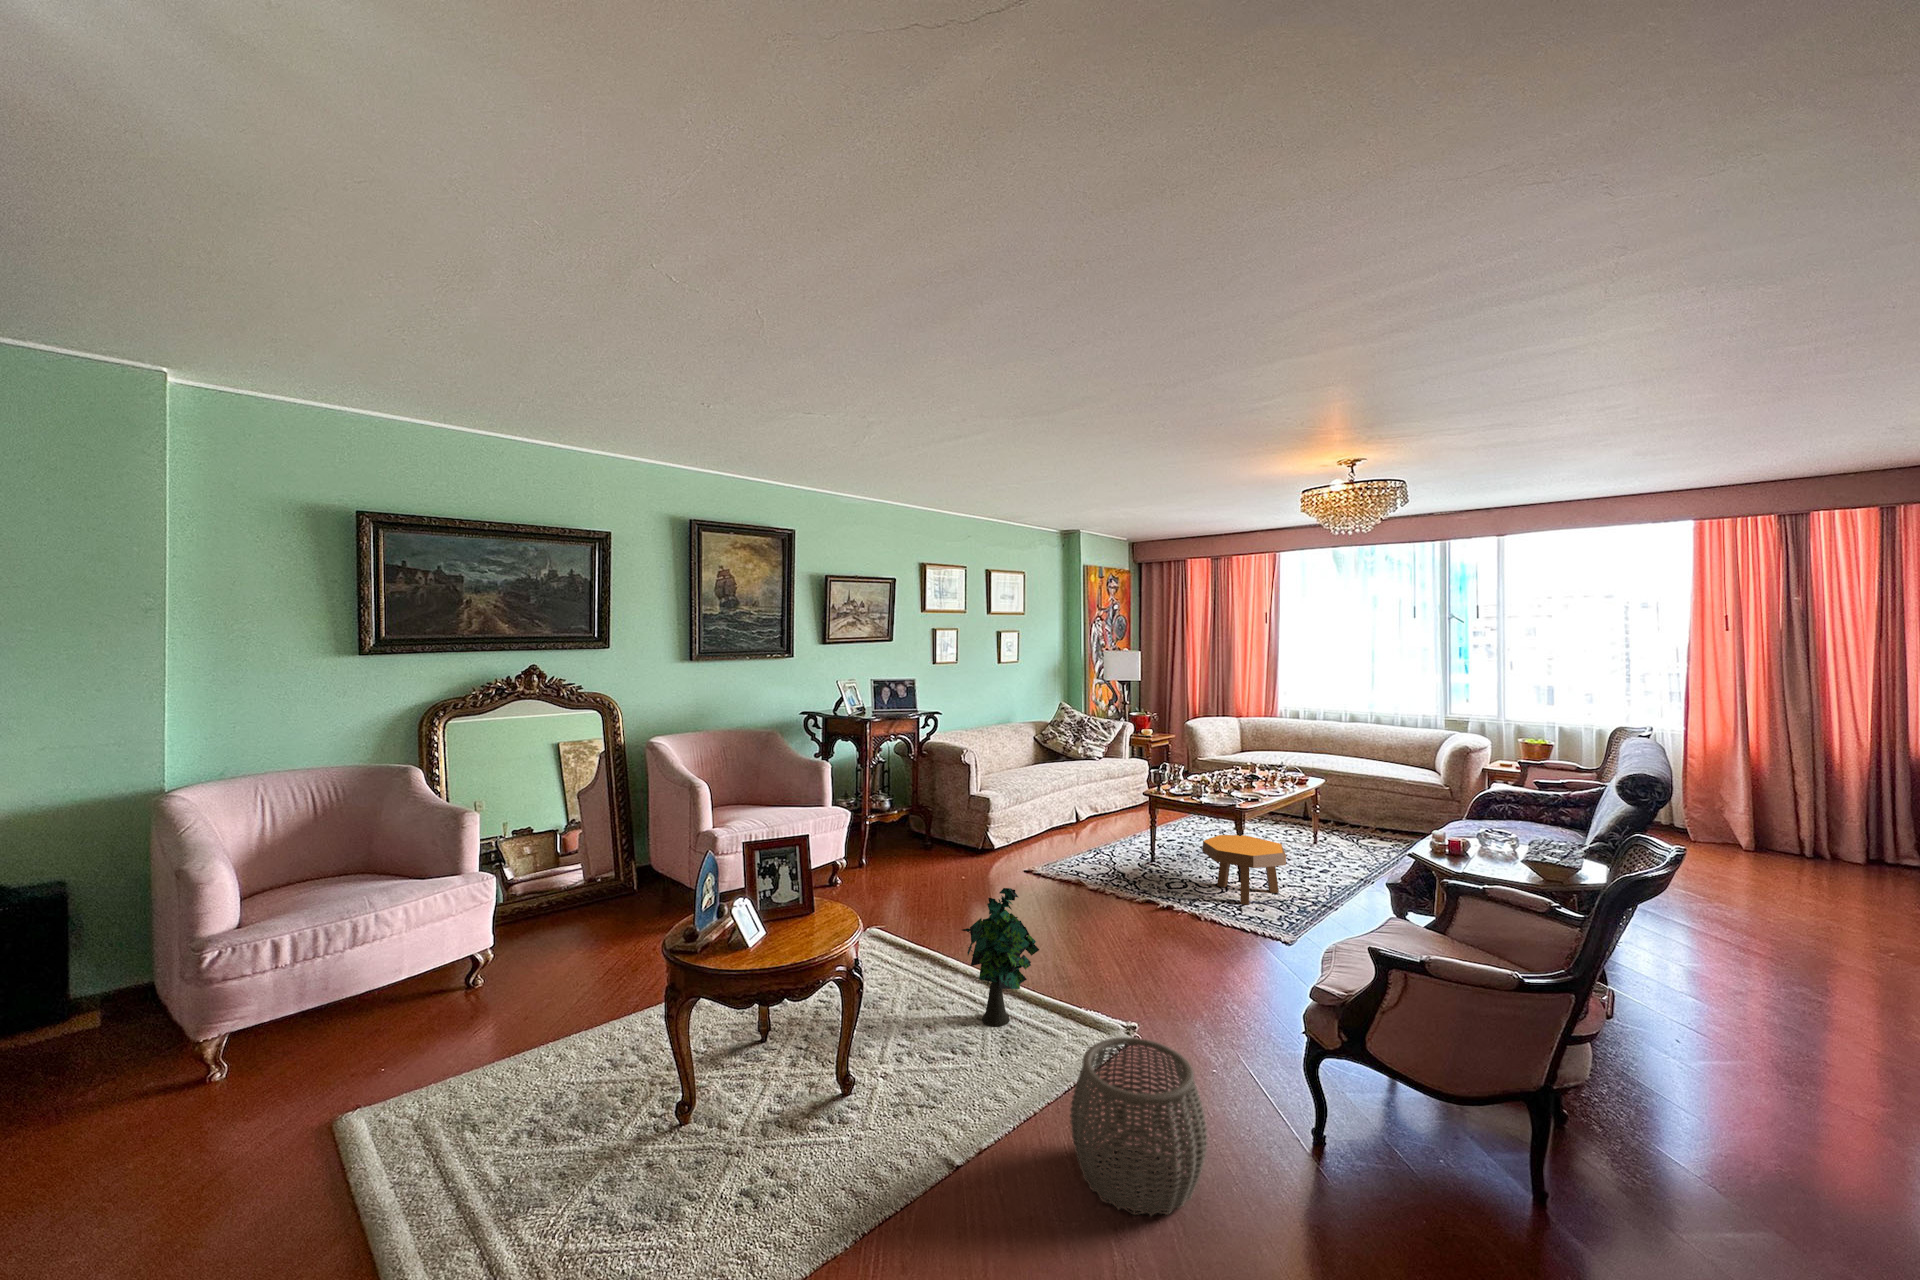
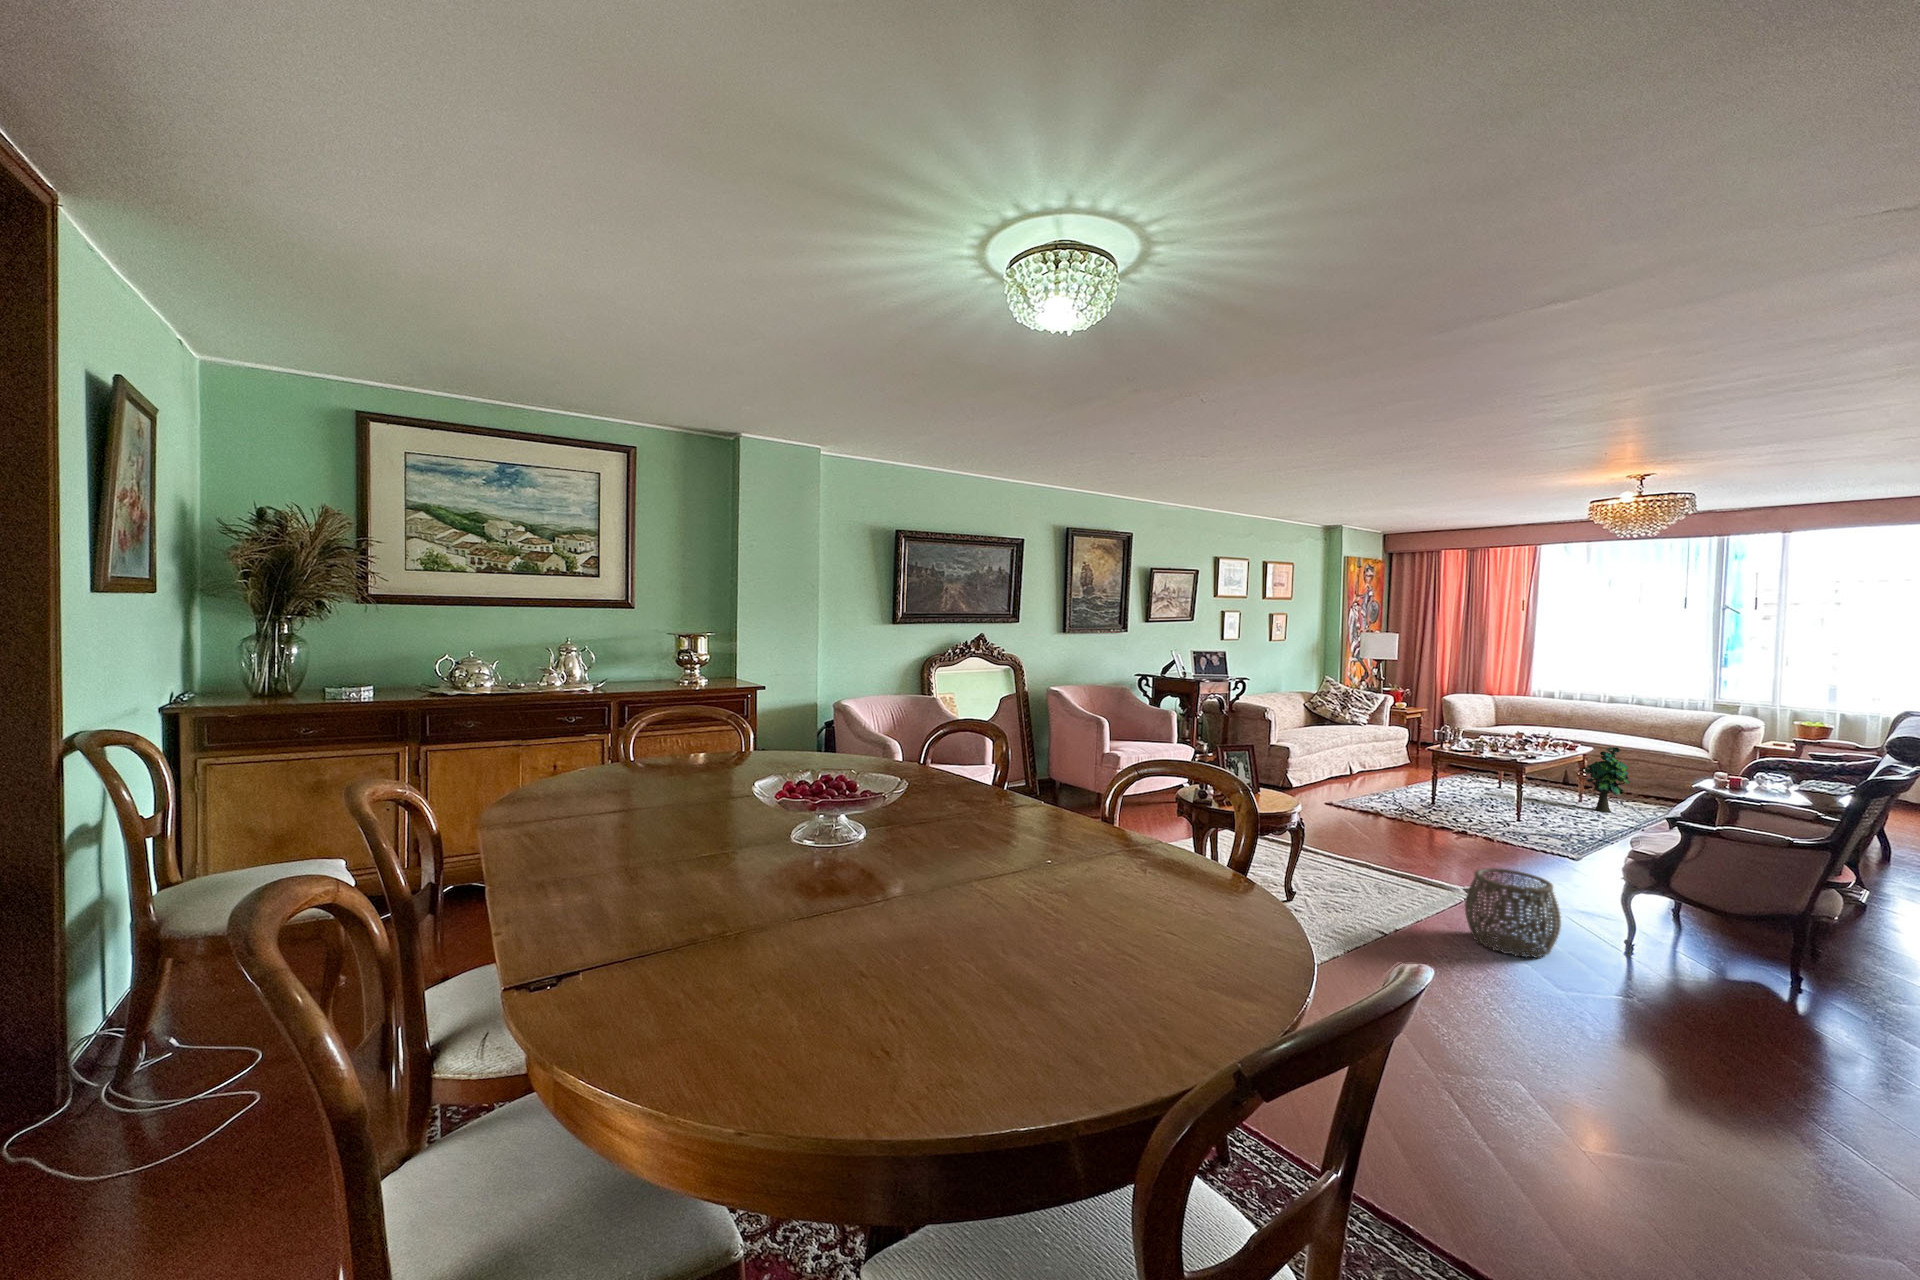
footstool: present [1202,835,1286,905] -> none [1489,784,1568,836]
decorative plant: present [962,888,1039,1027] -> present [1580,747,1629,812]

